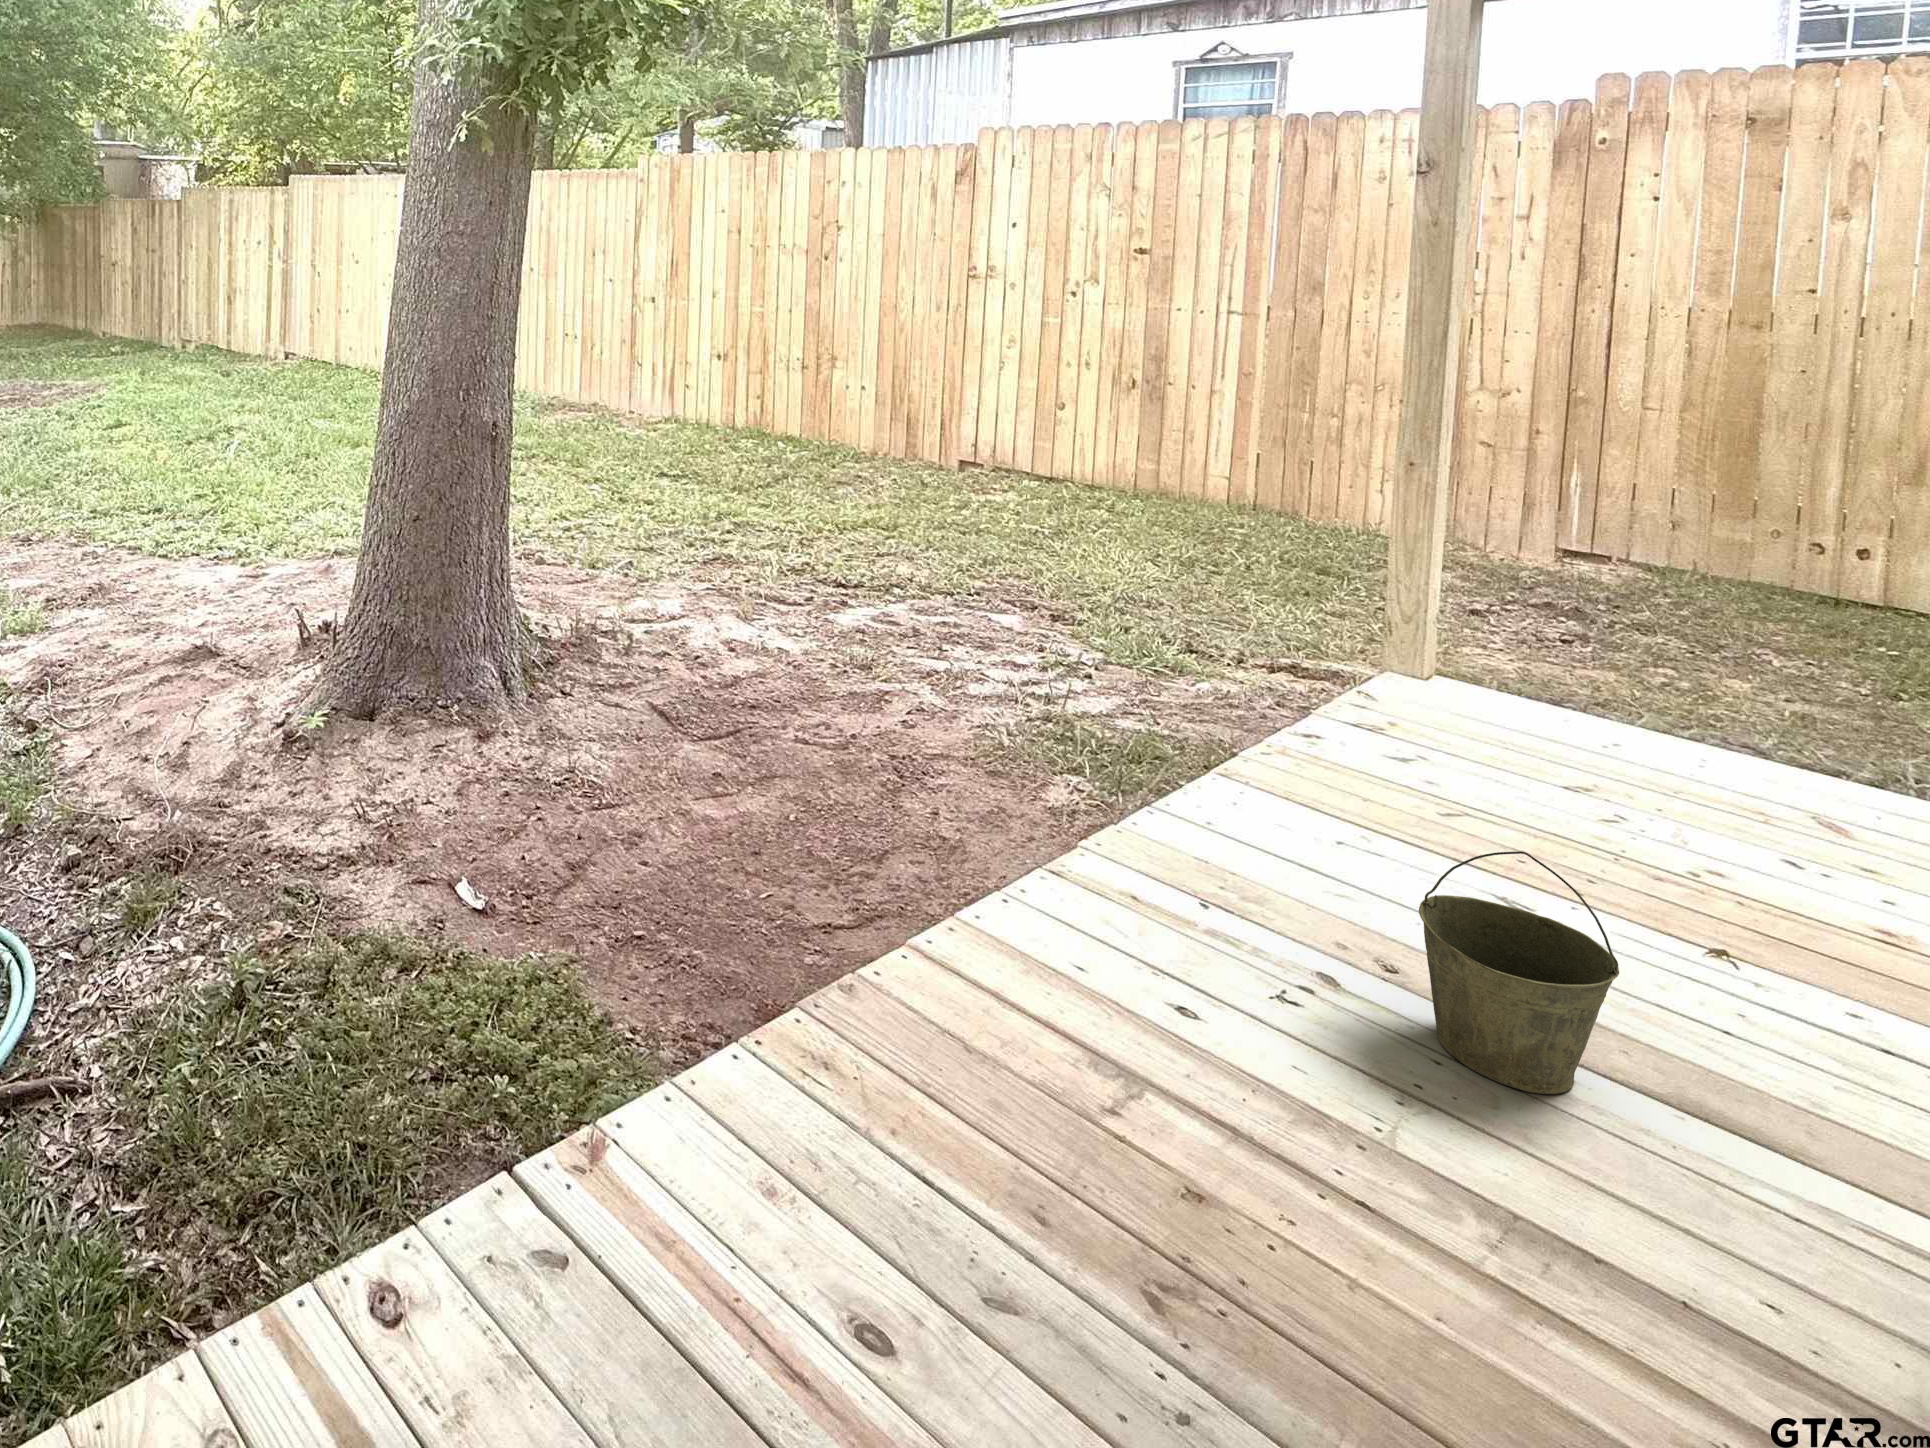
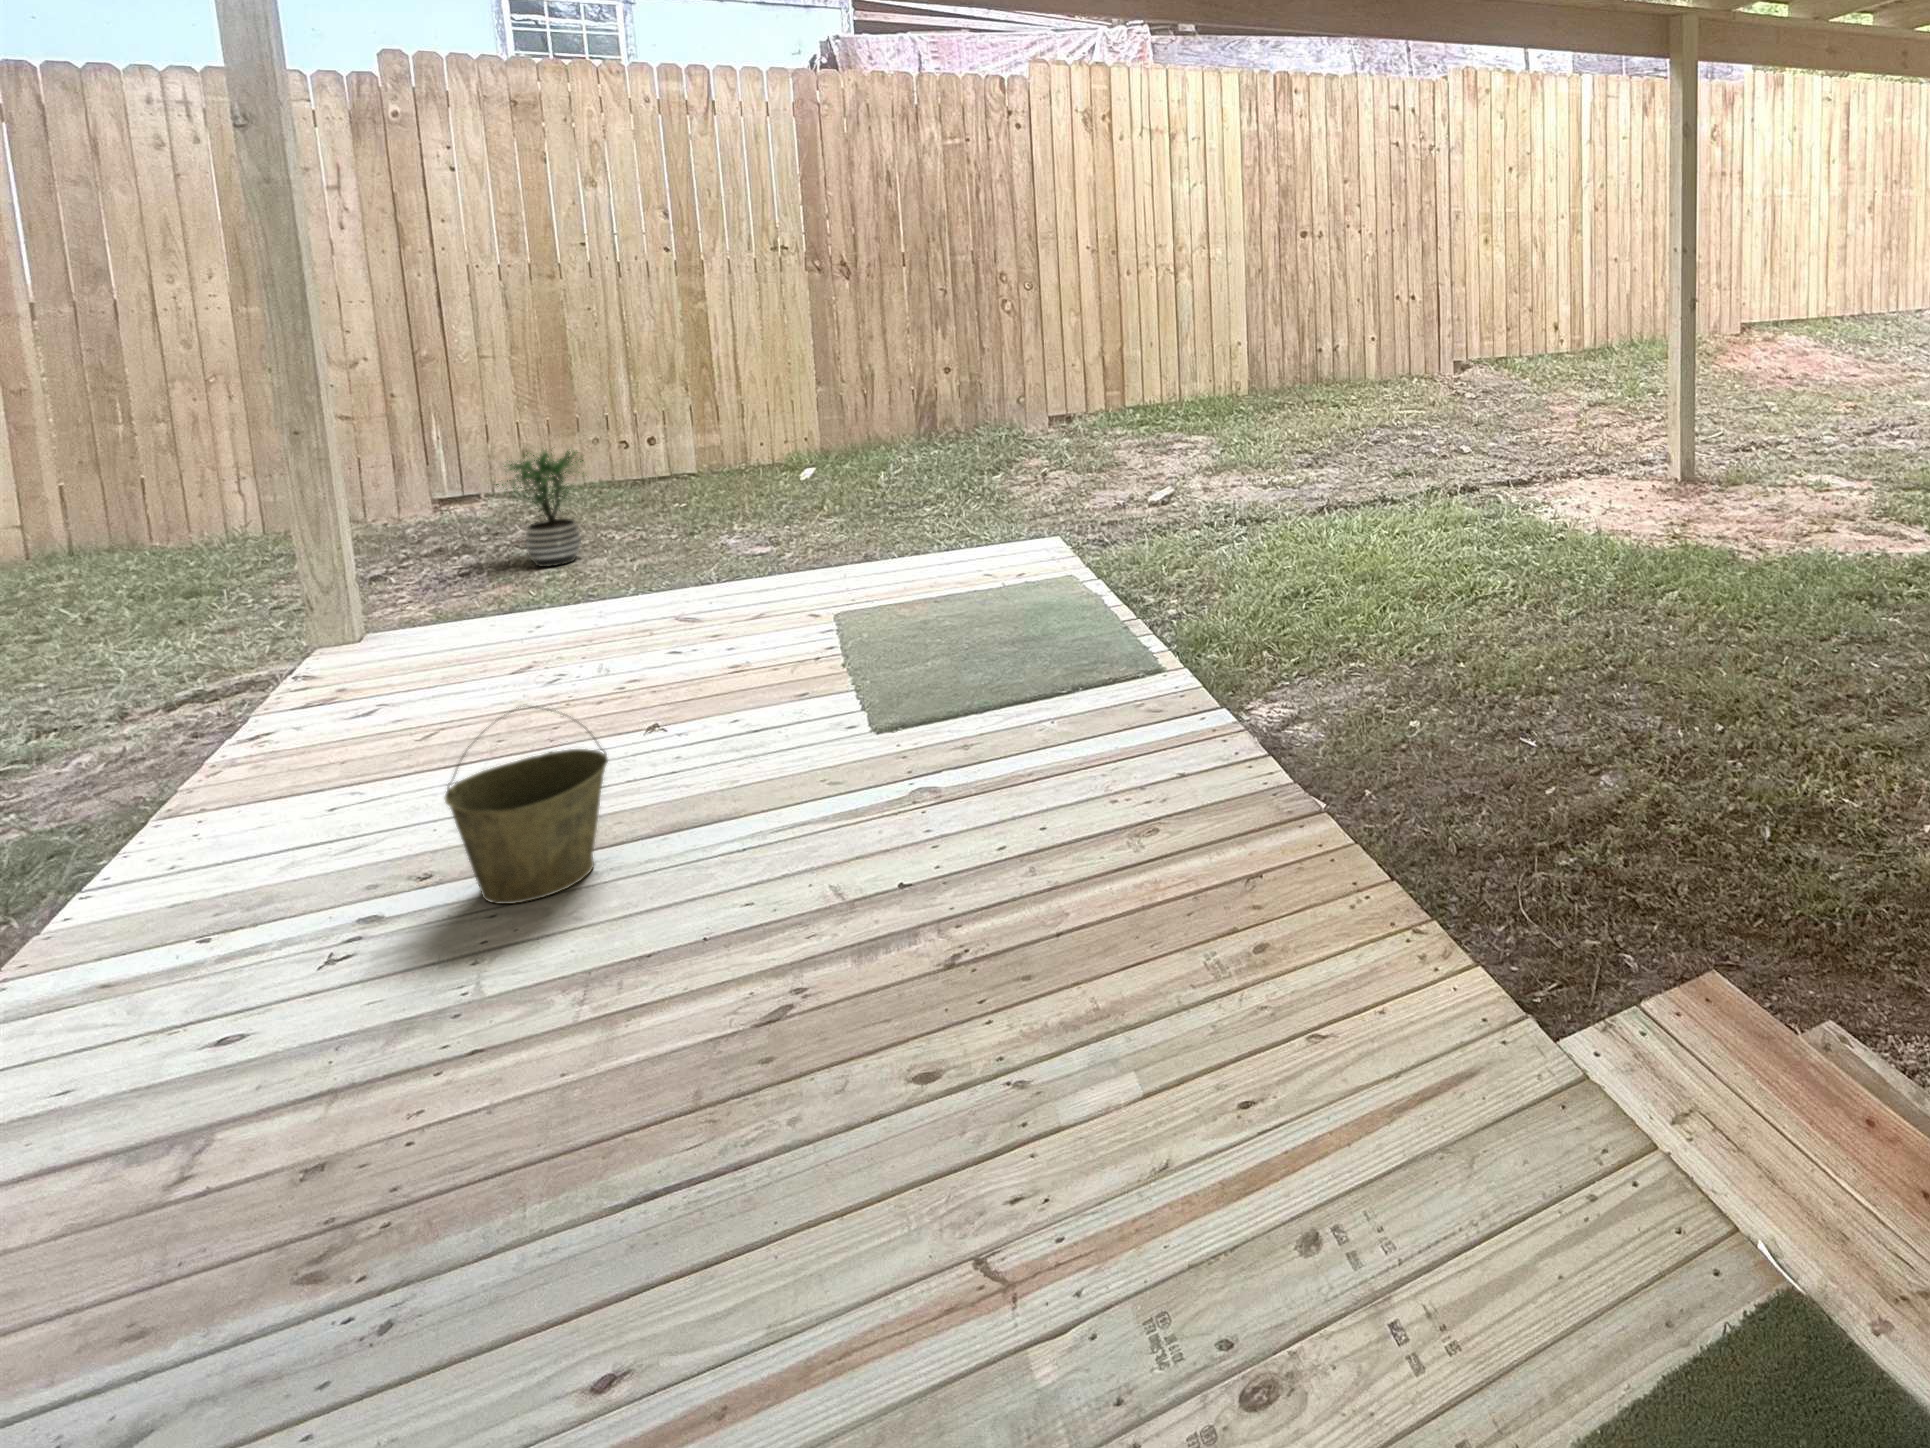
potted plant: none [1617,526,1750,674] -> present [496,448,583,567]

